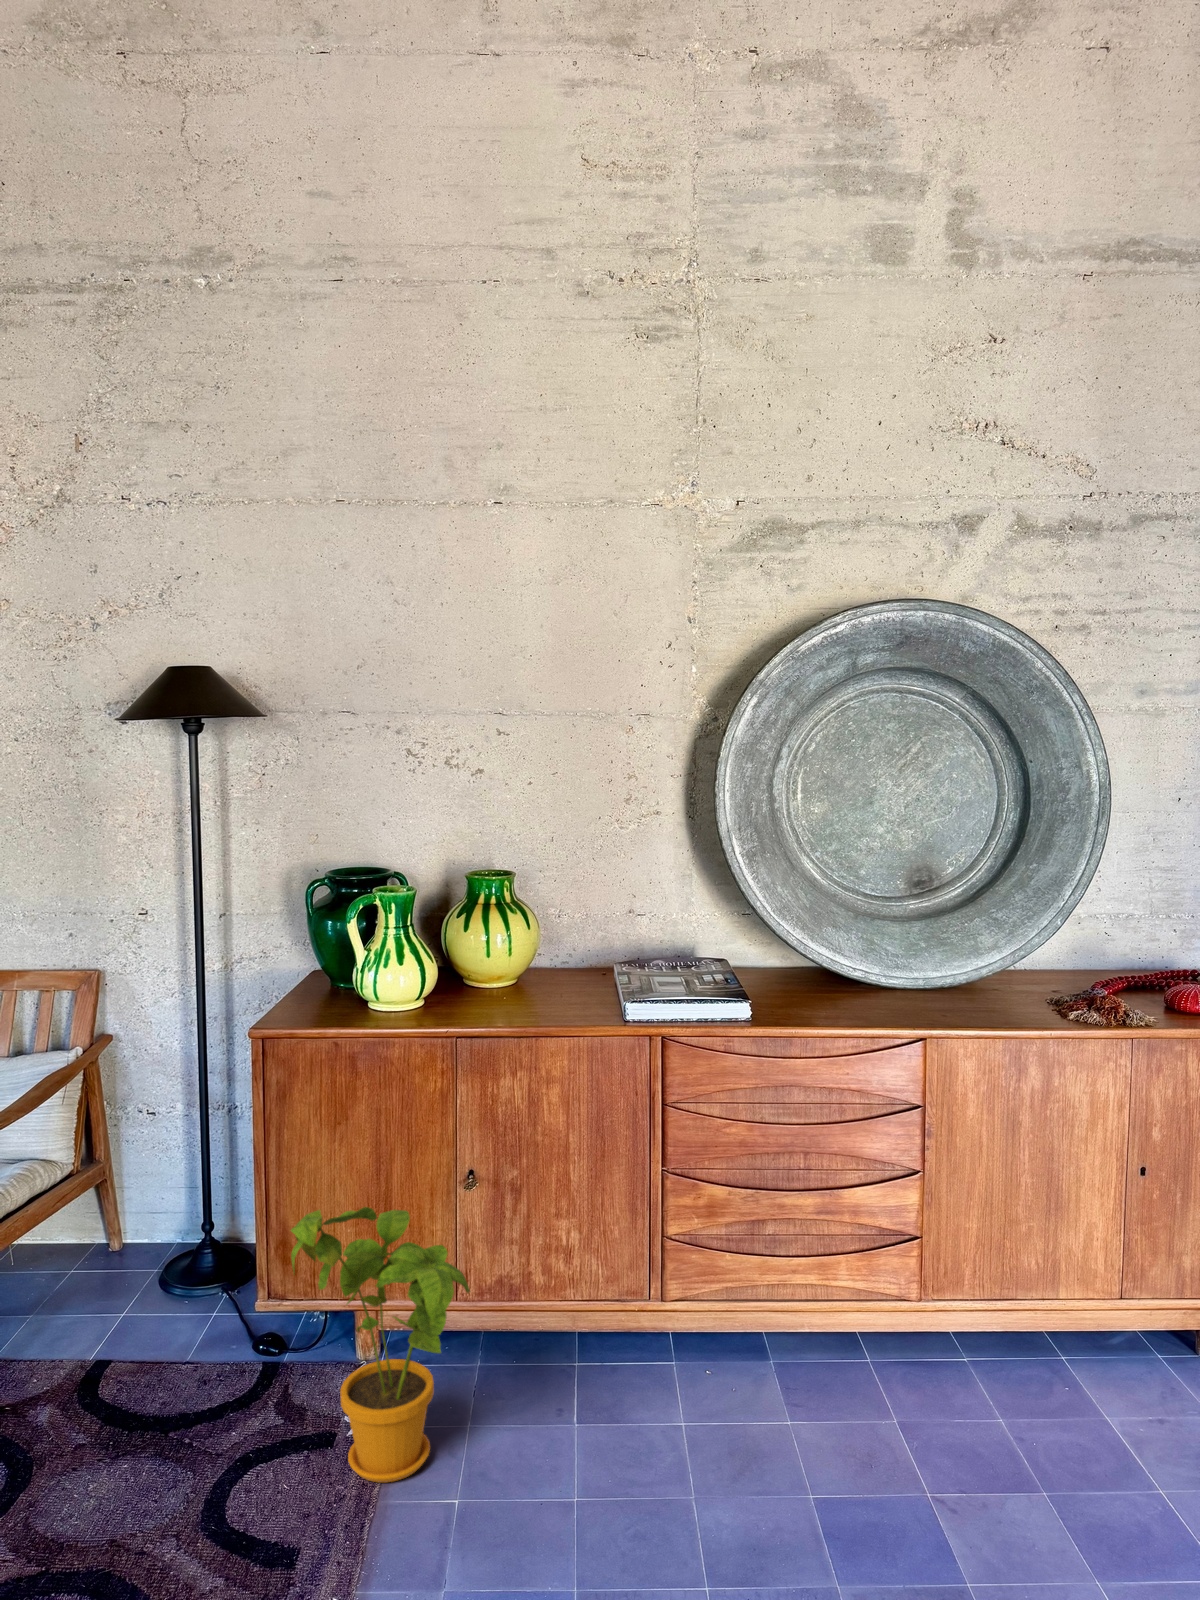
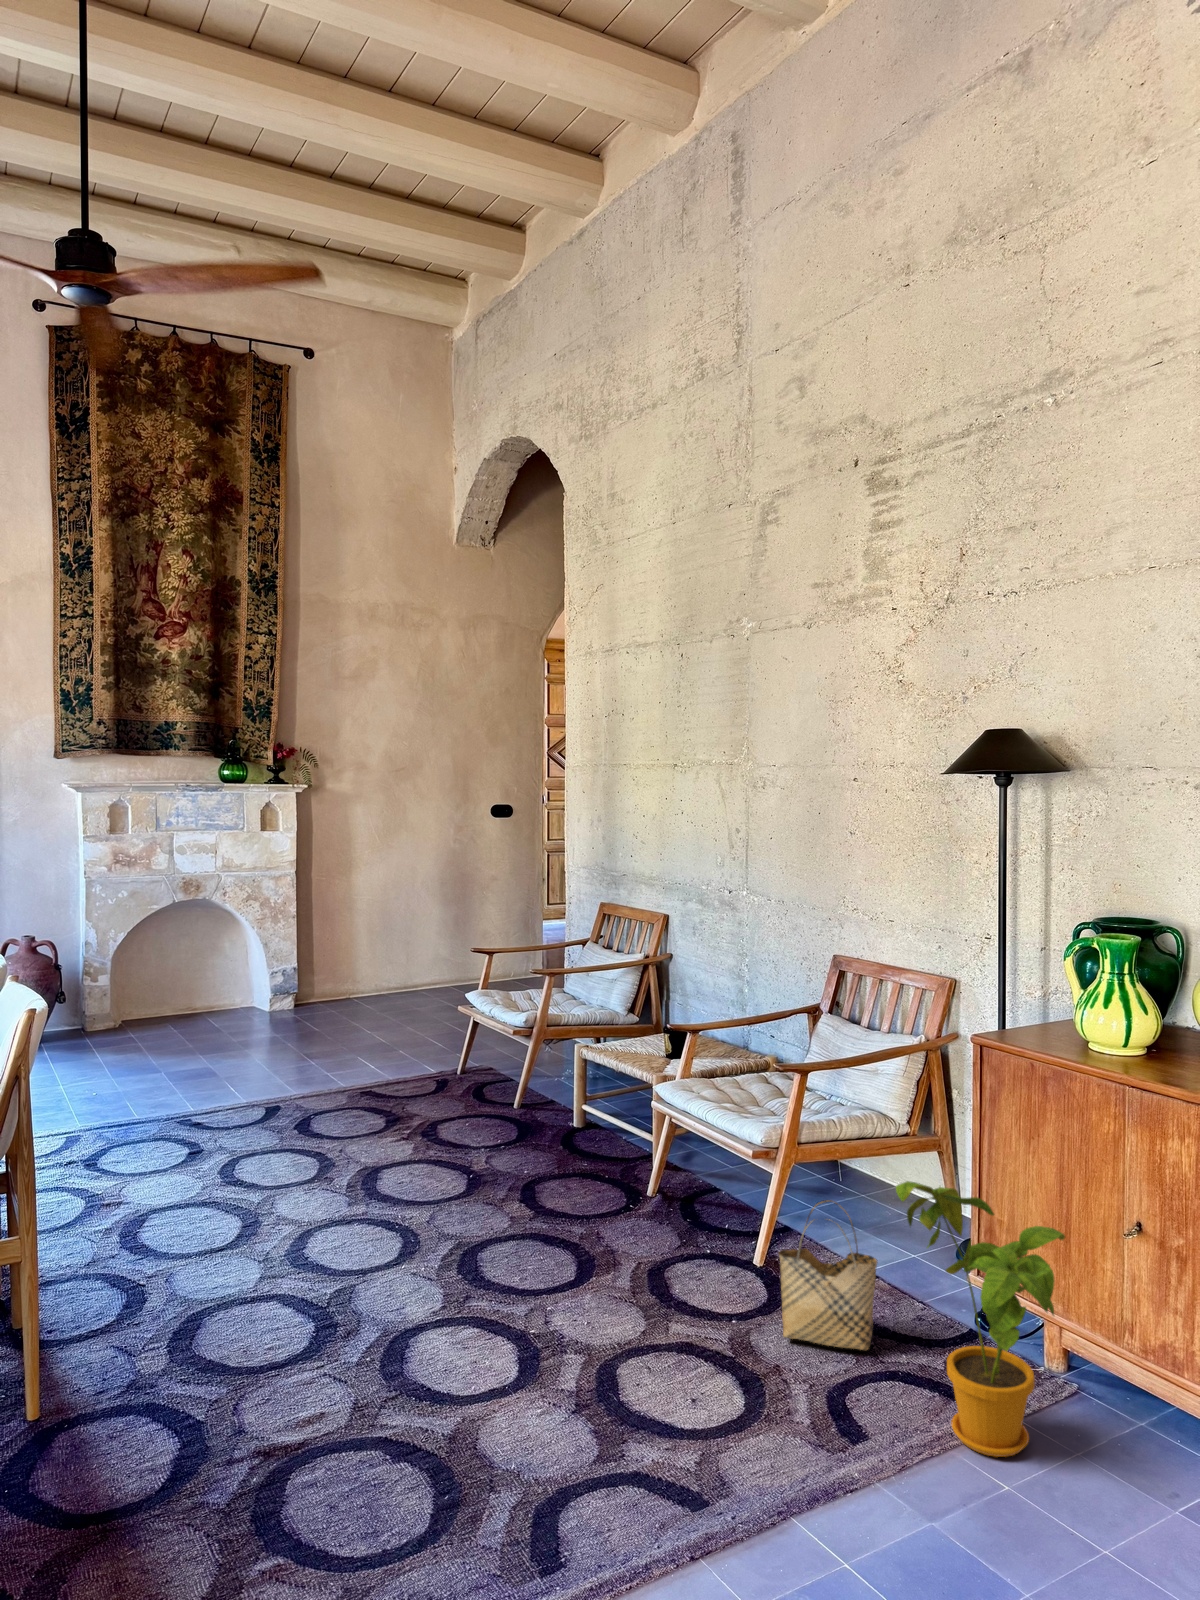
woven basket: none [61,1295,197,1507] -> present [778,1200,878,1350]

